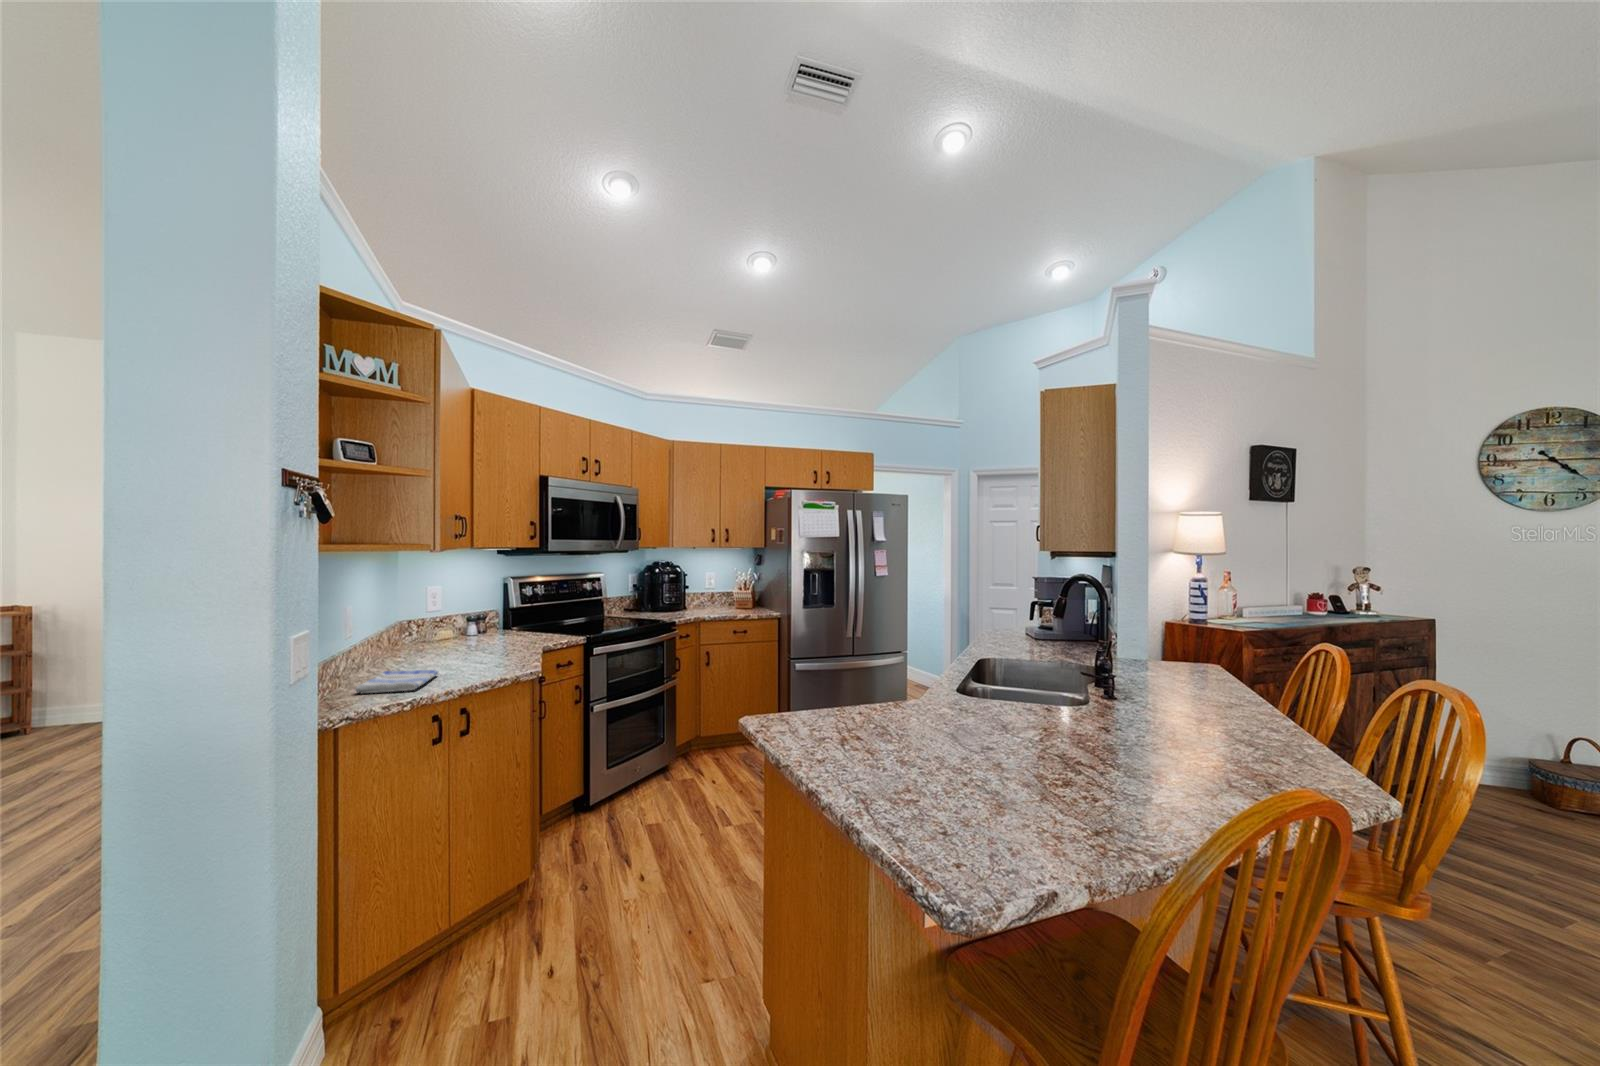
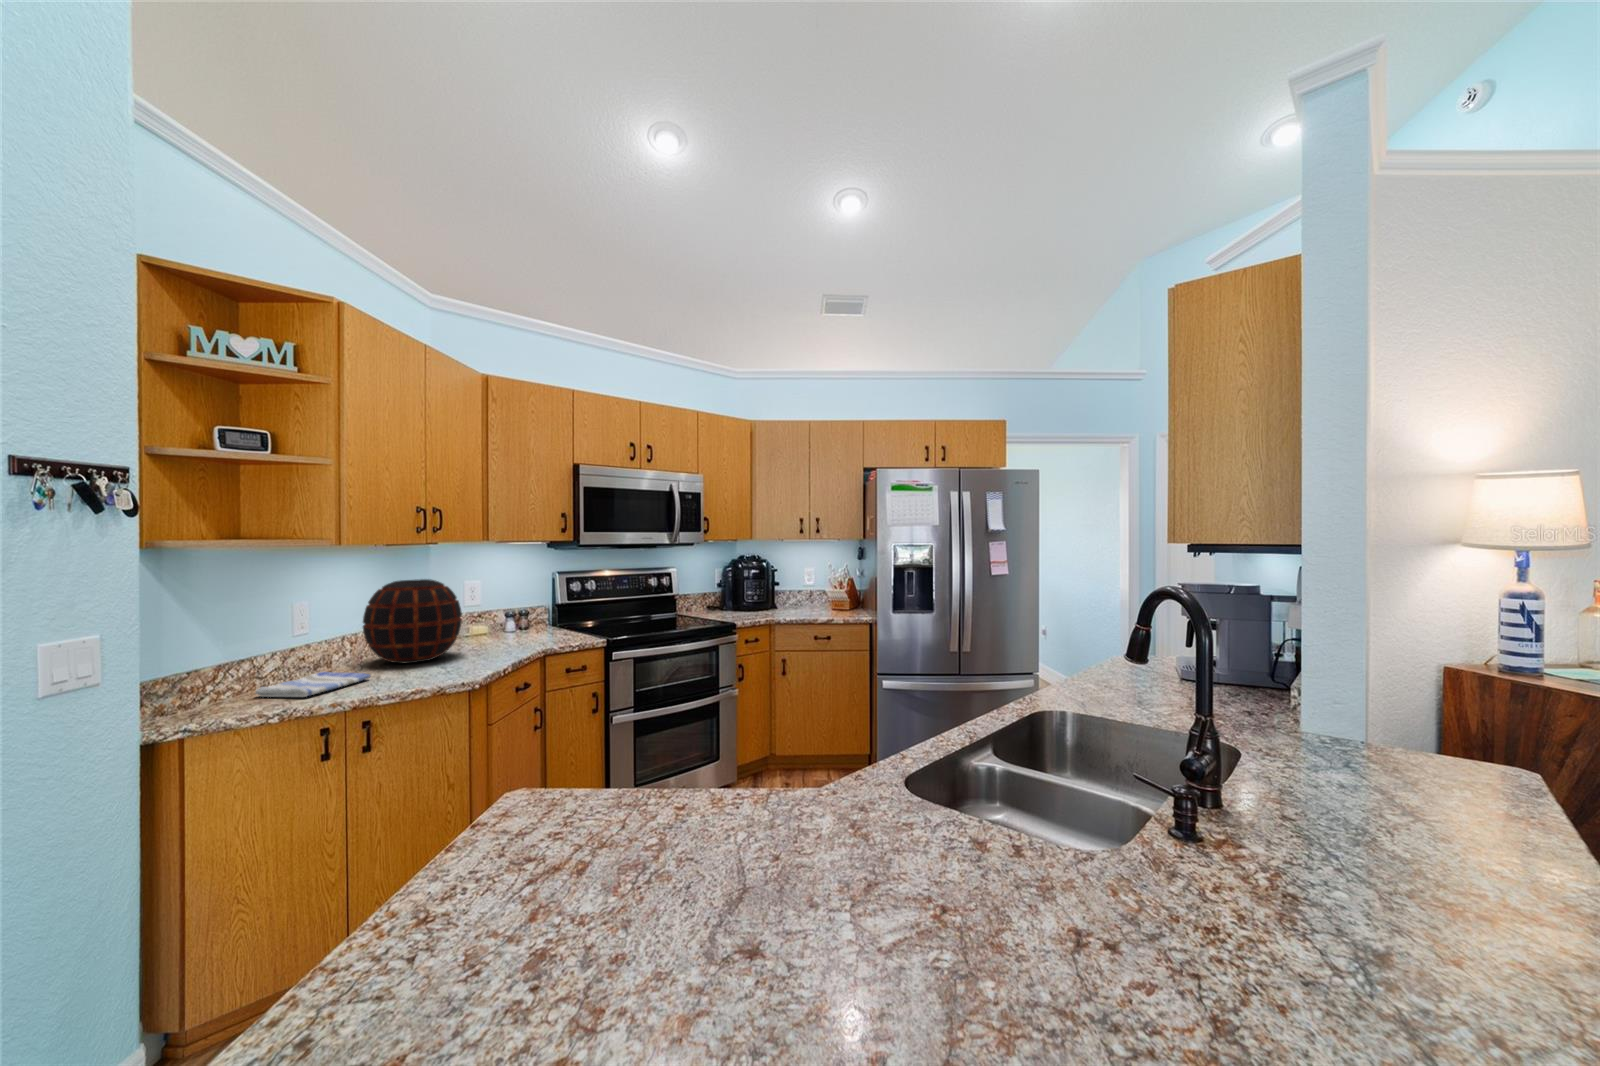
decorative vase: none [389,583,483,663] -> present [363,579,462,664]

